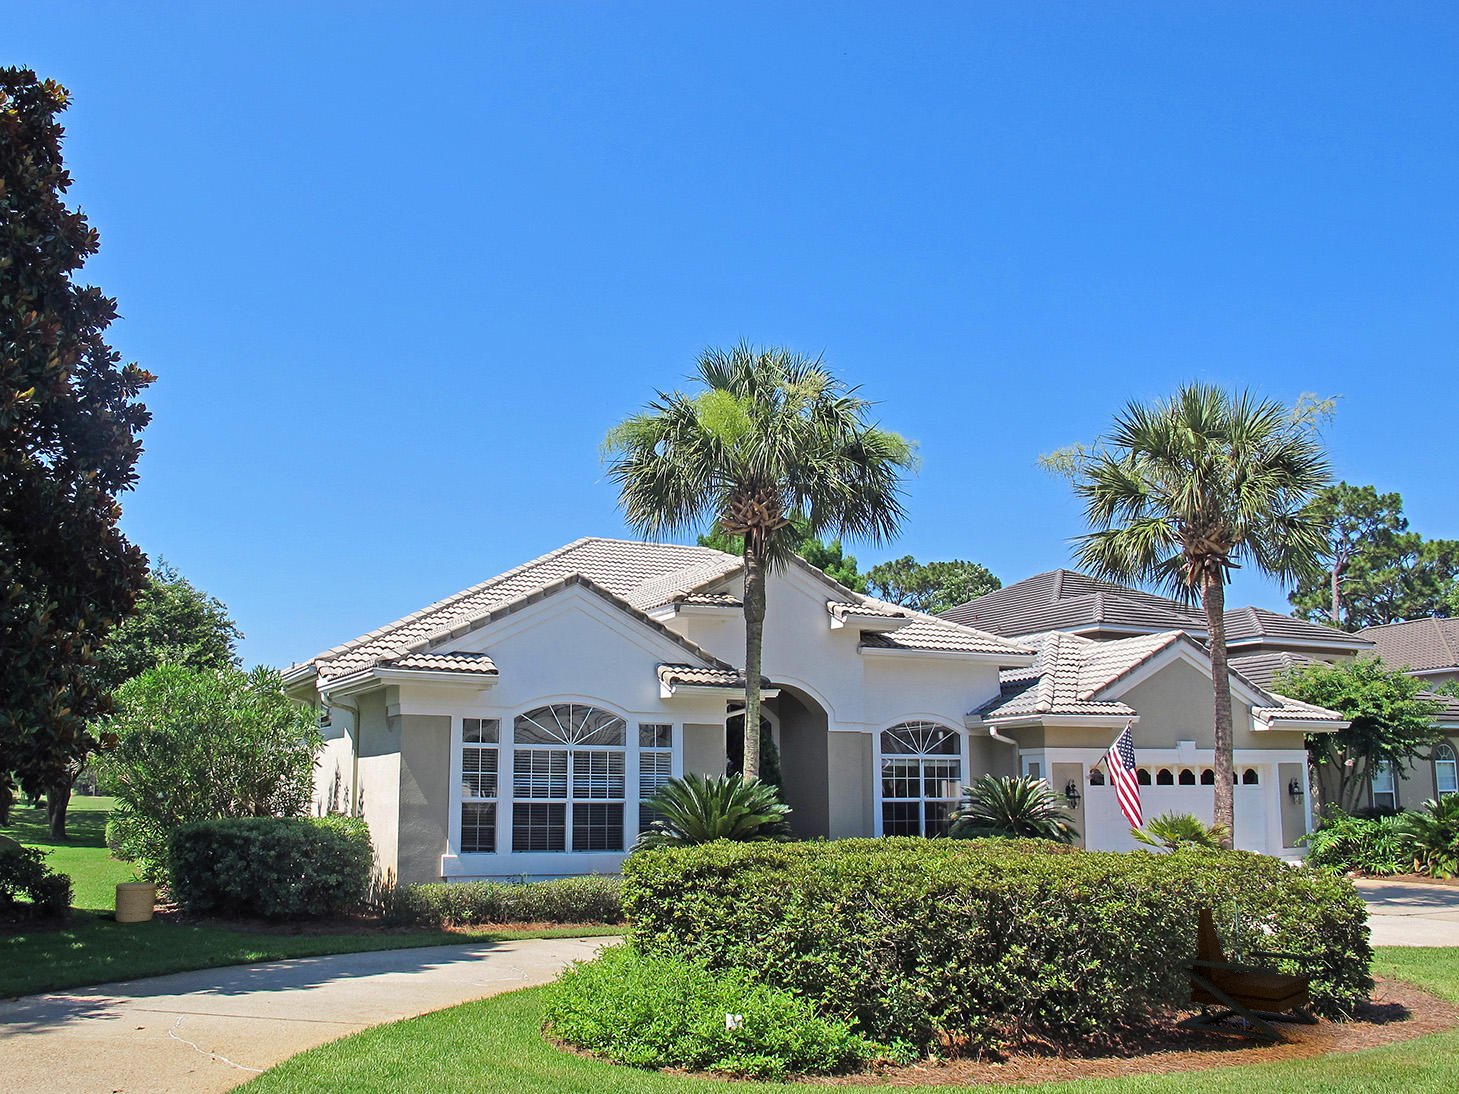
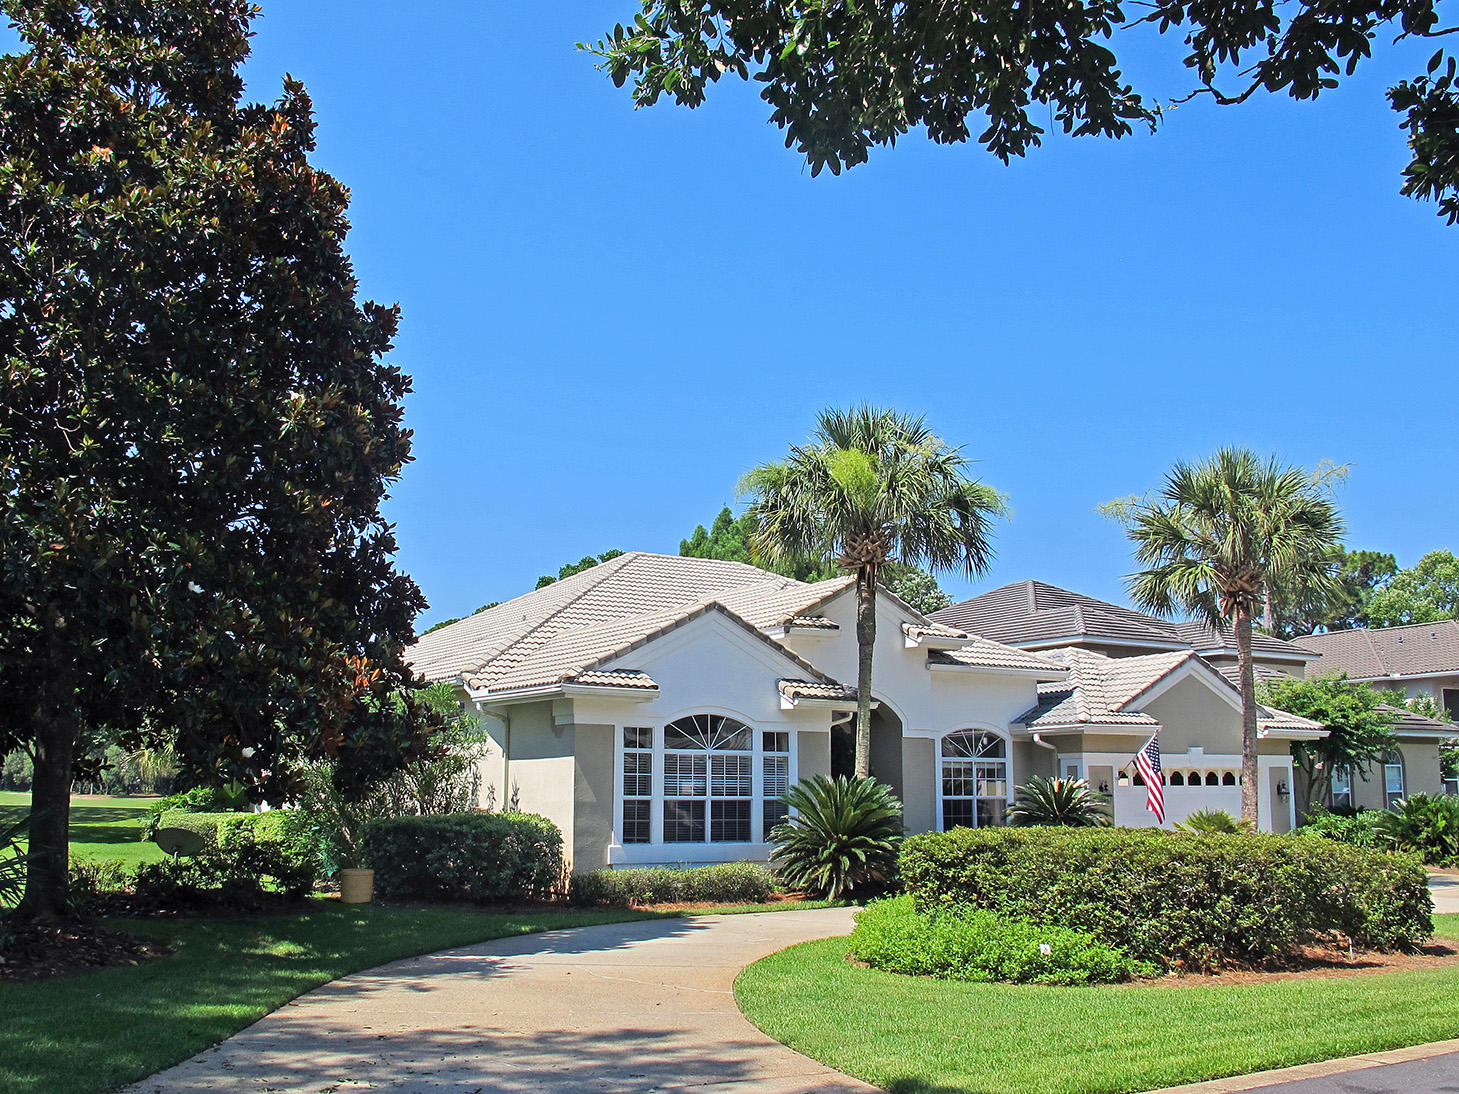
lounge chair: present [1176,908,1319,1041] -> none [1305,877,1414,981]

